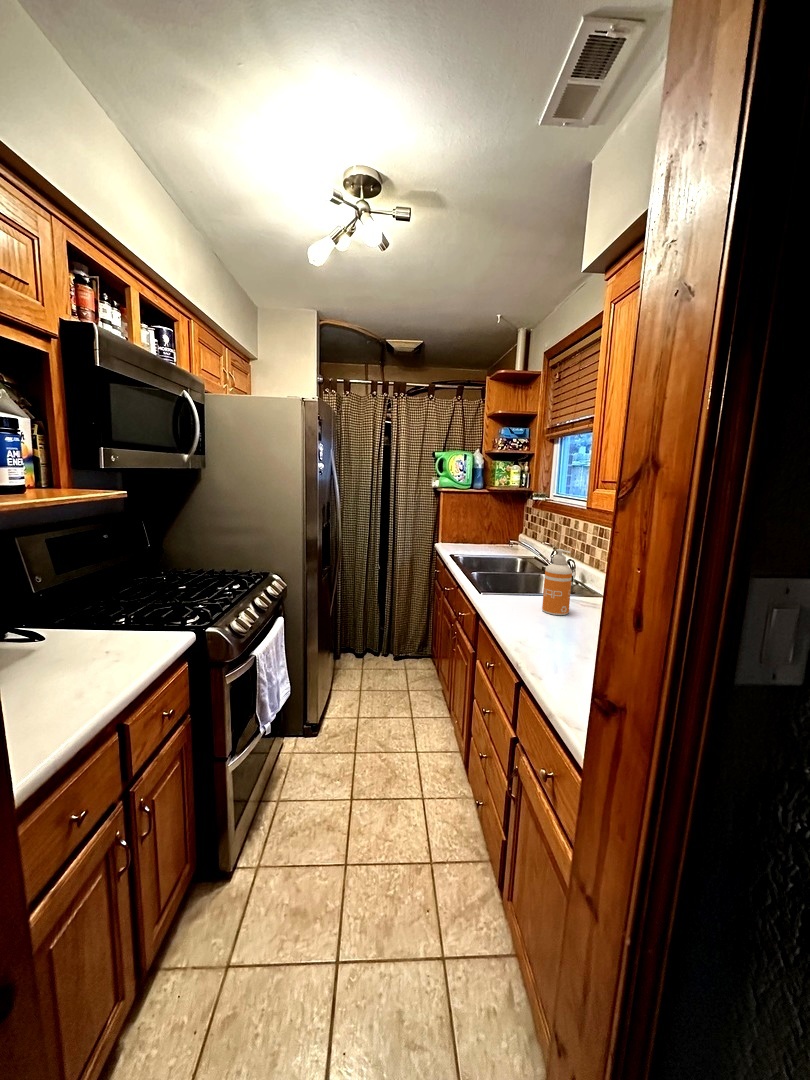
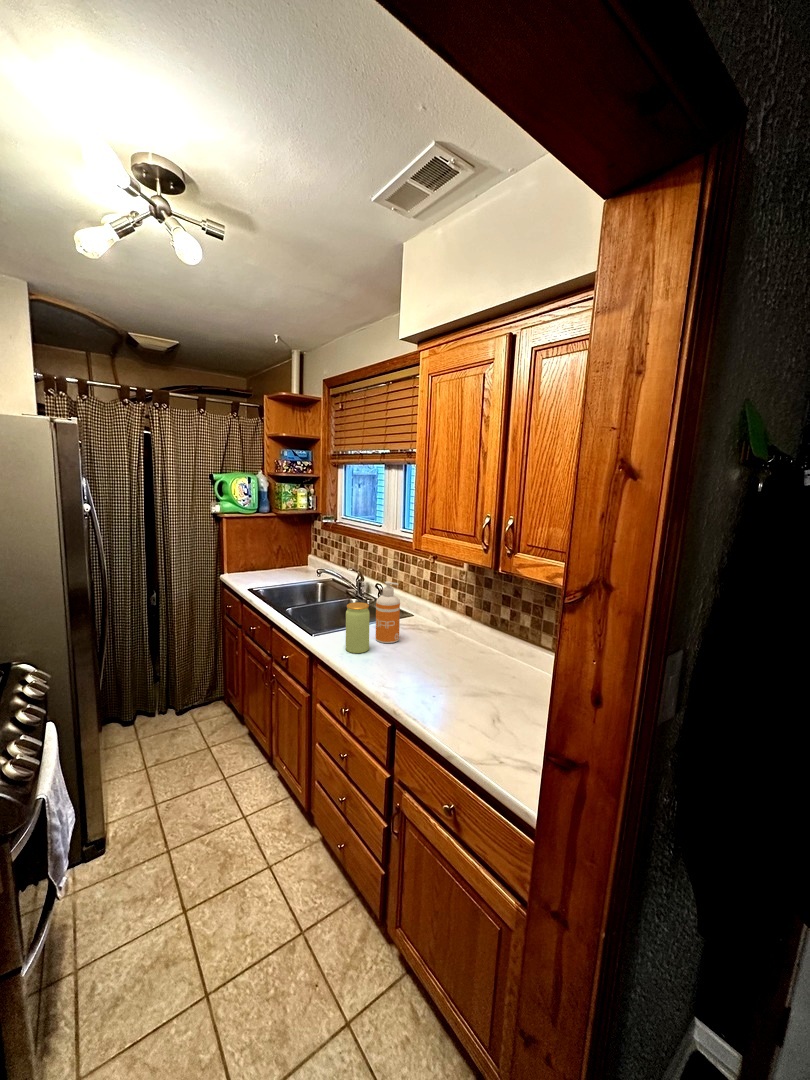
jar: none [504,565,532,616] -> present [346,602,370,653]

